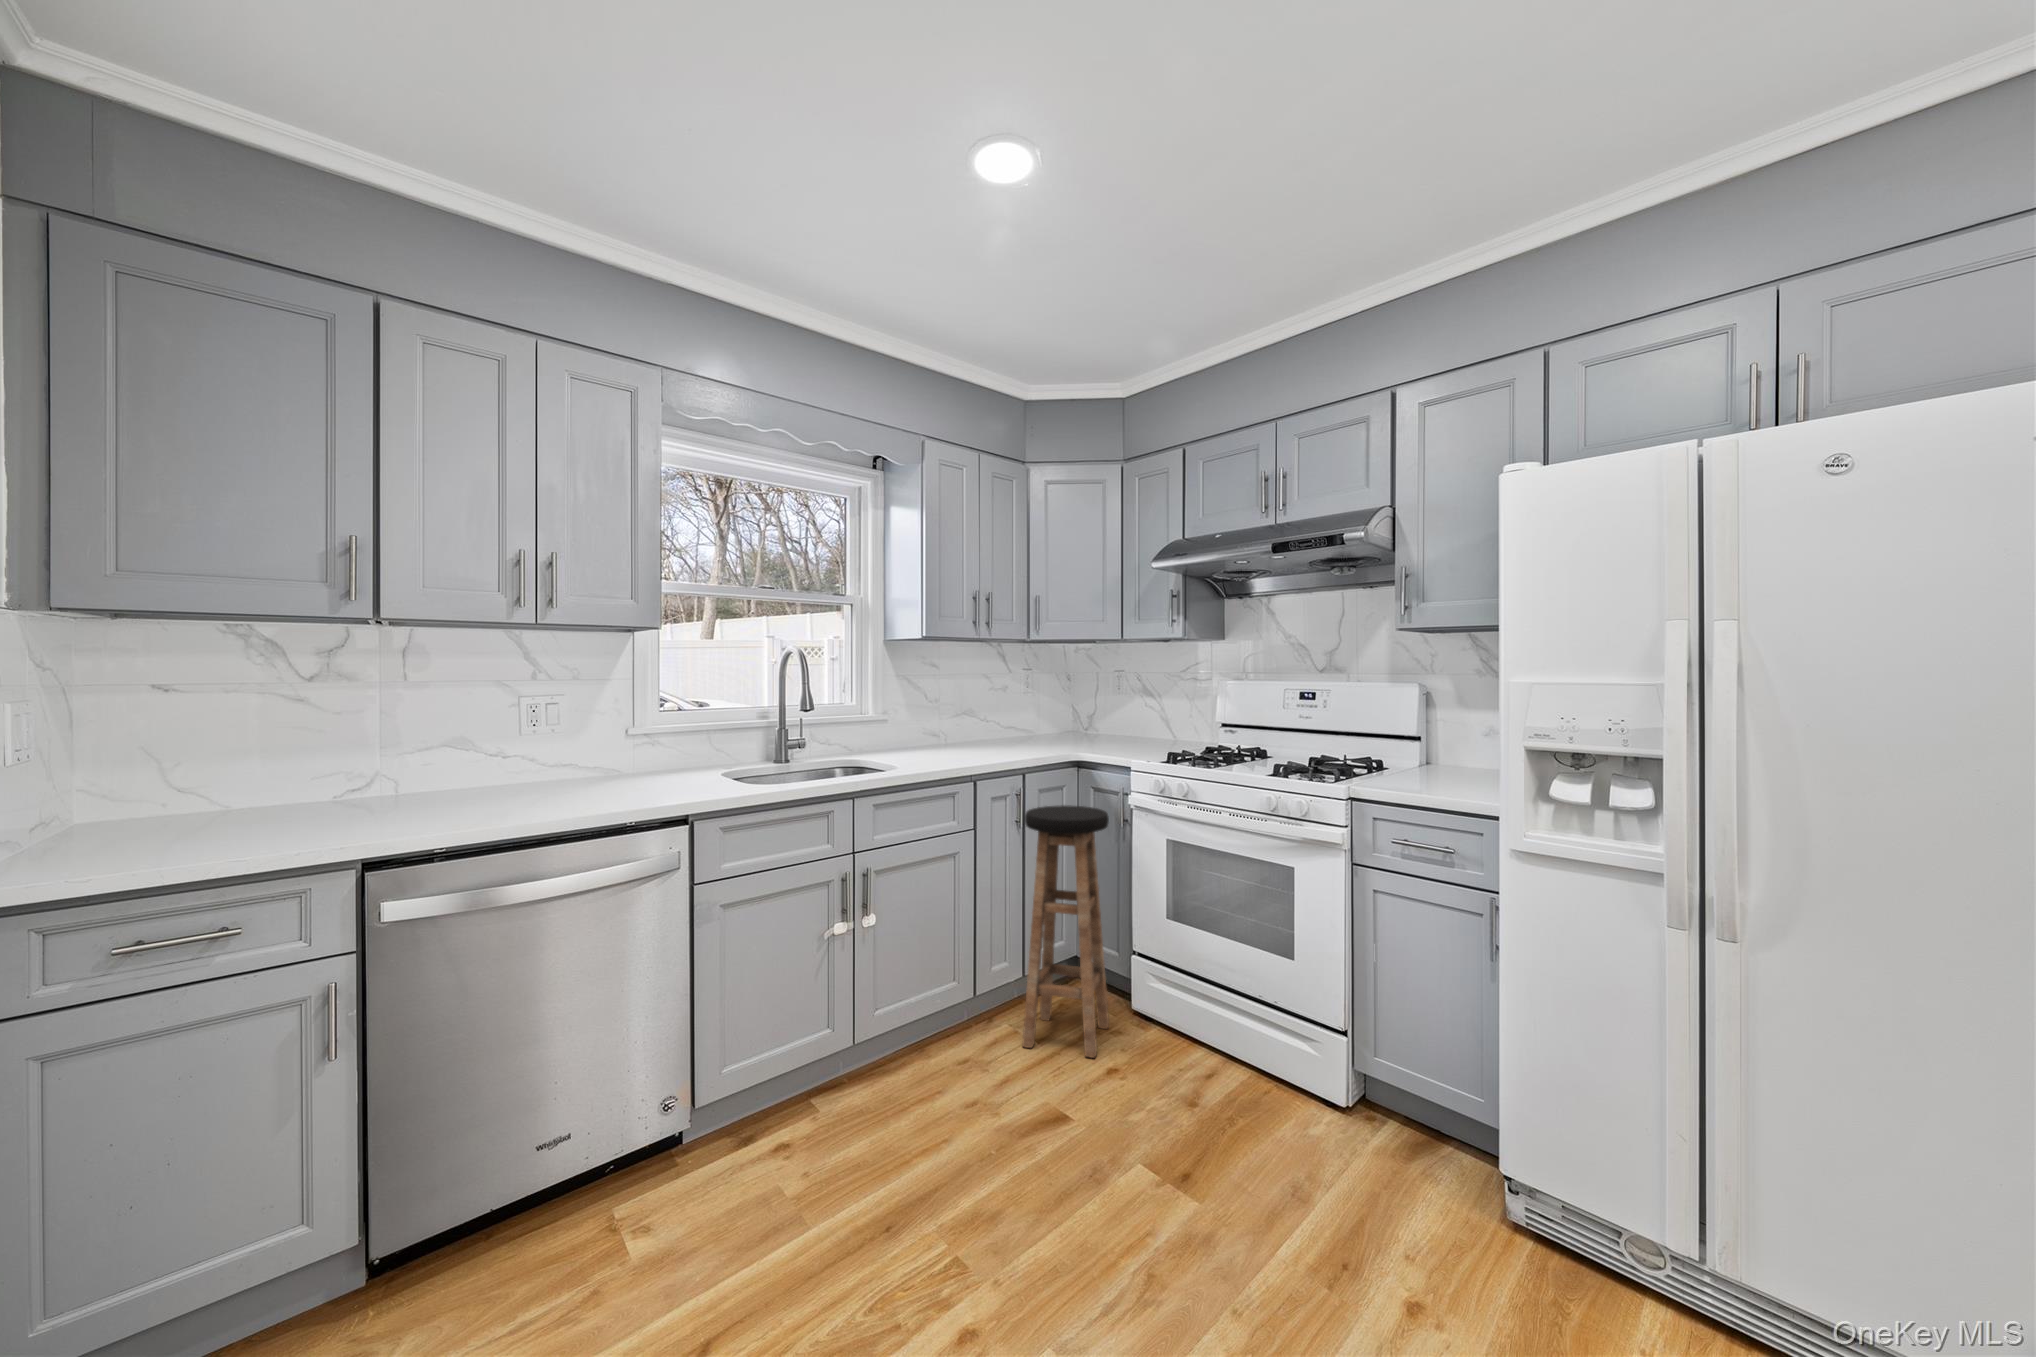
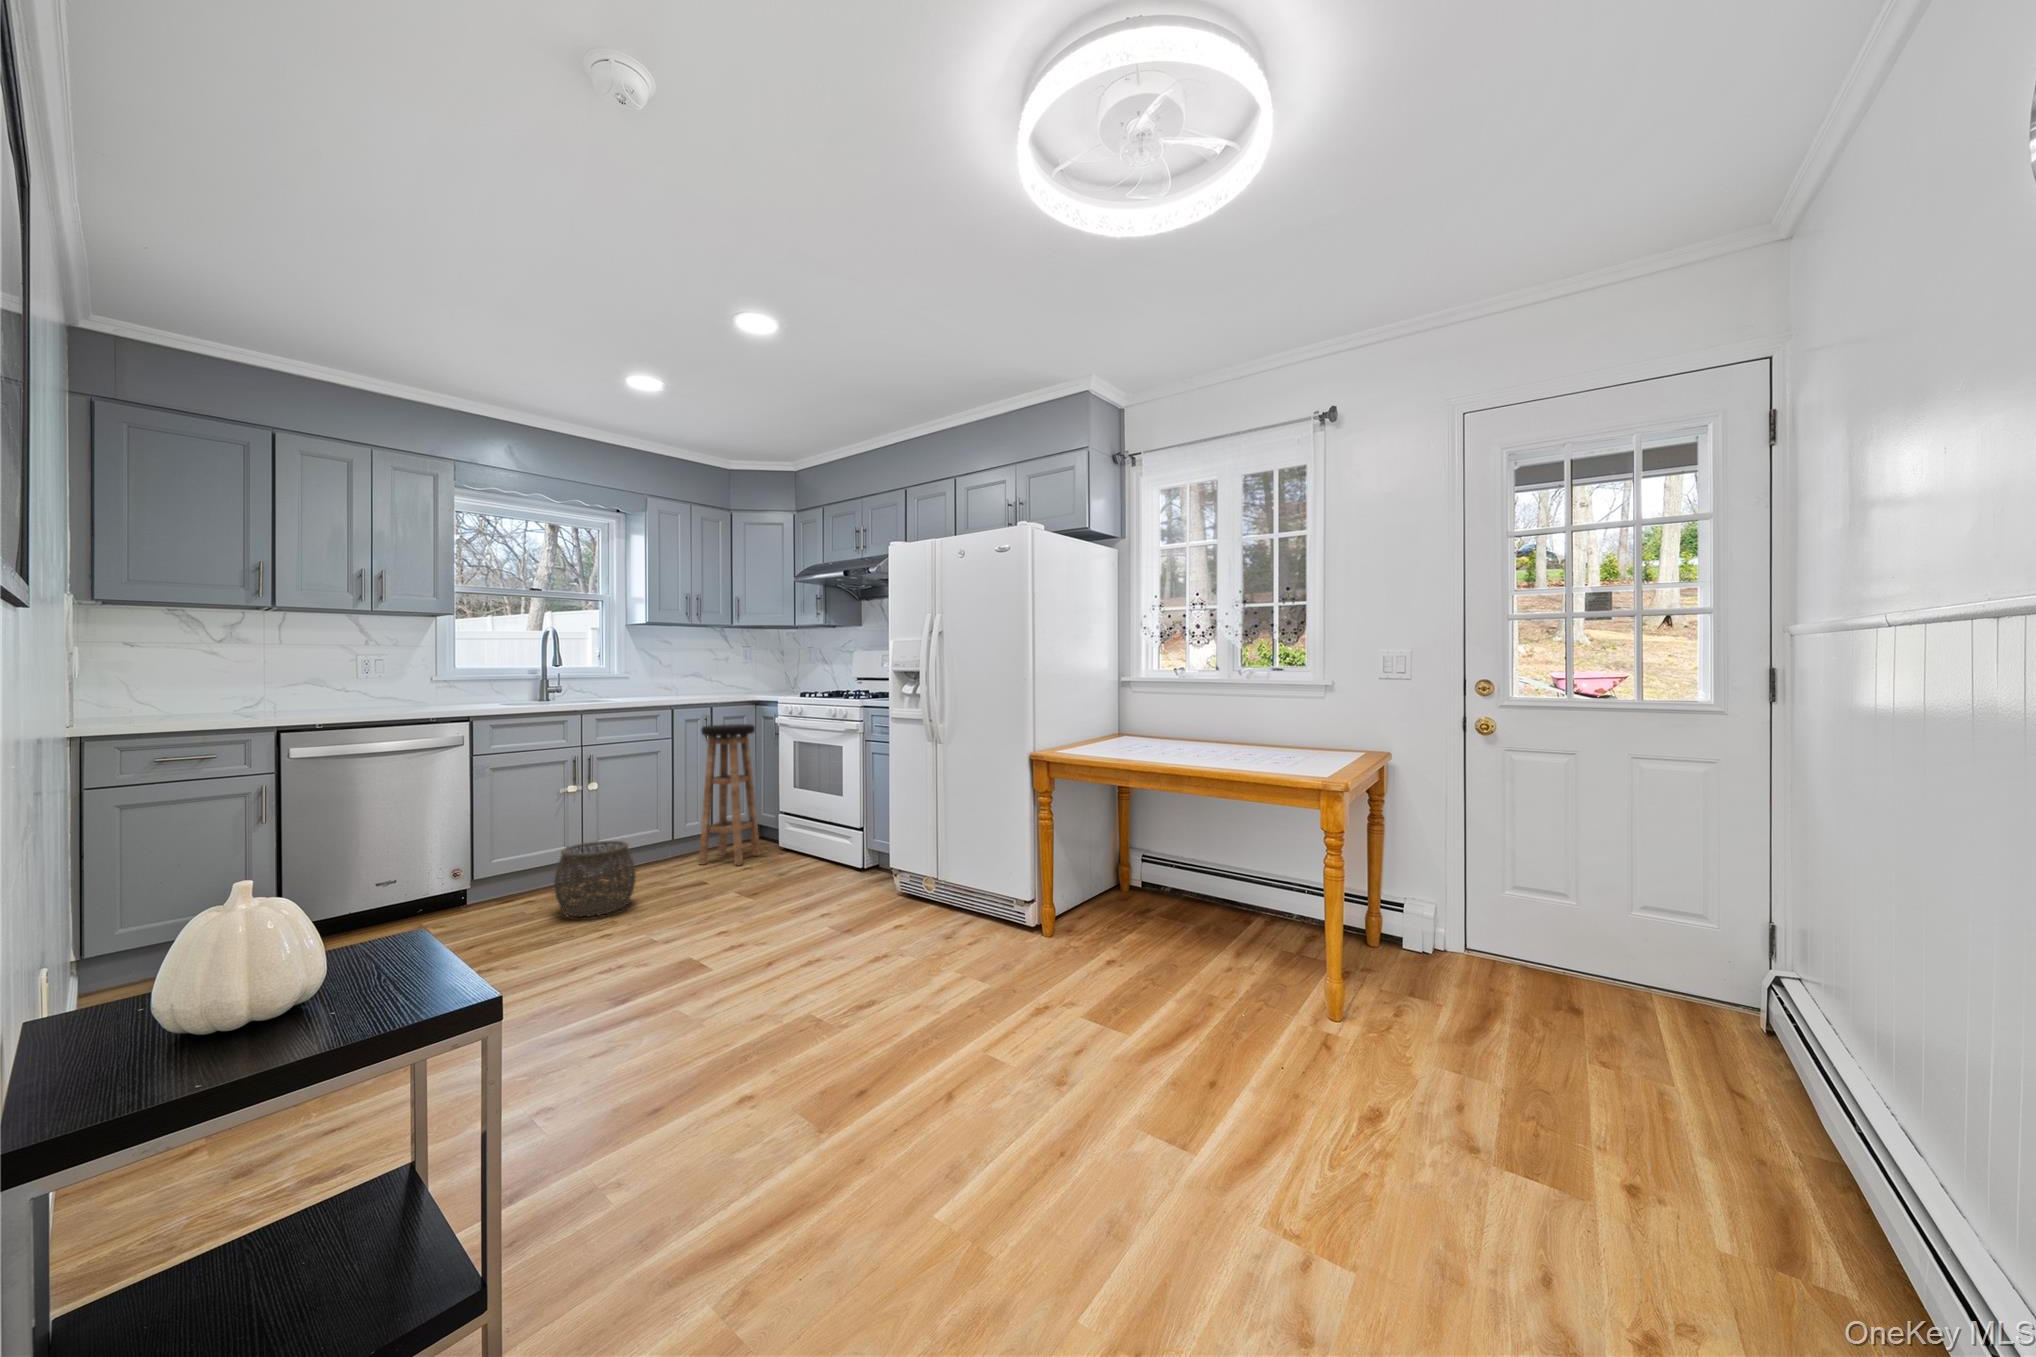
woven basket: none [835,1052,978,1235] -> present [554,841,636,917]

